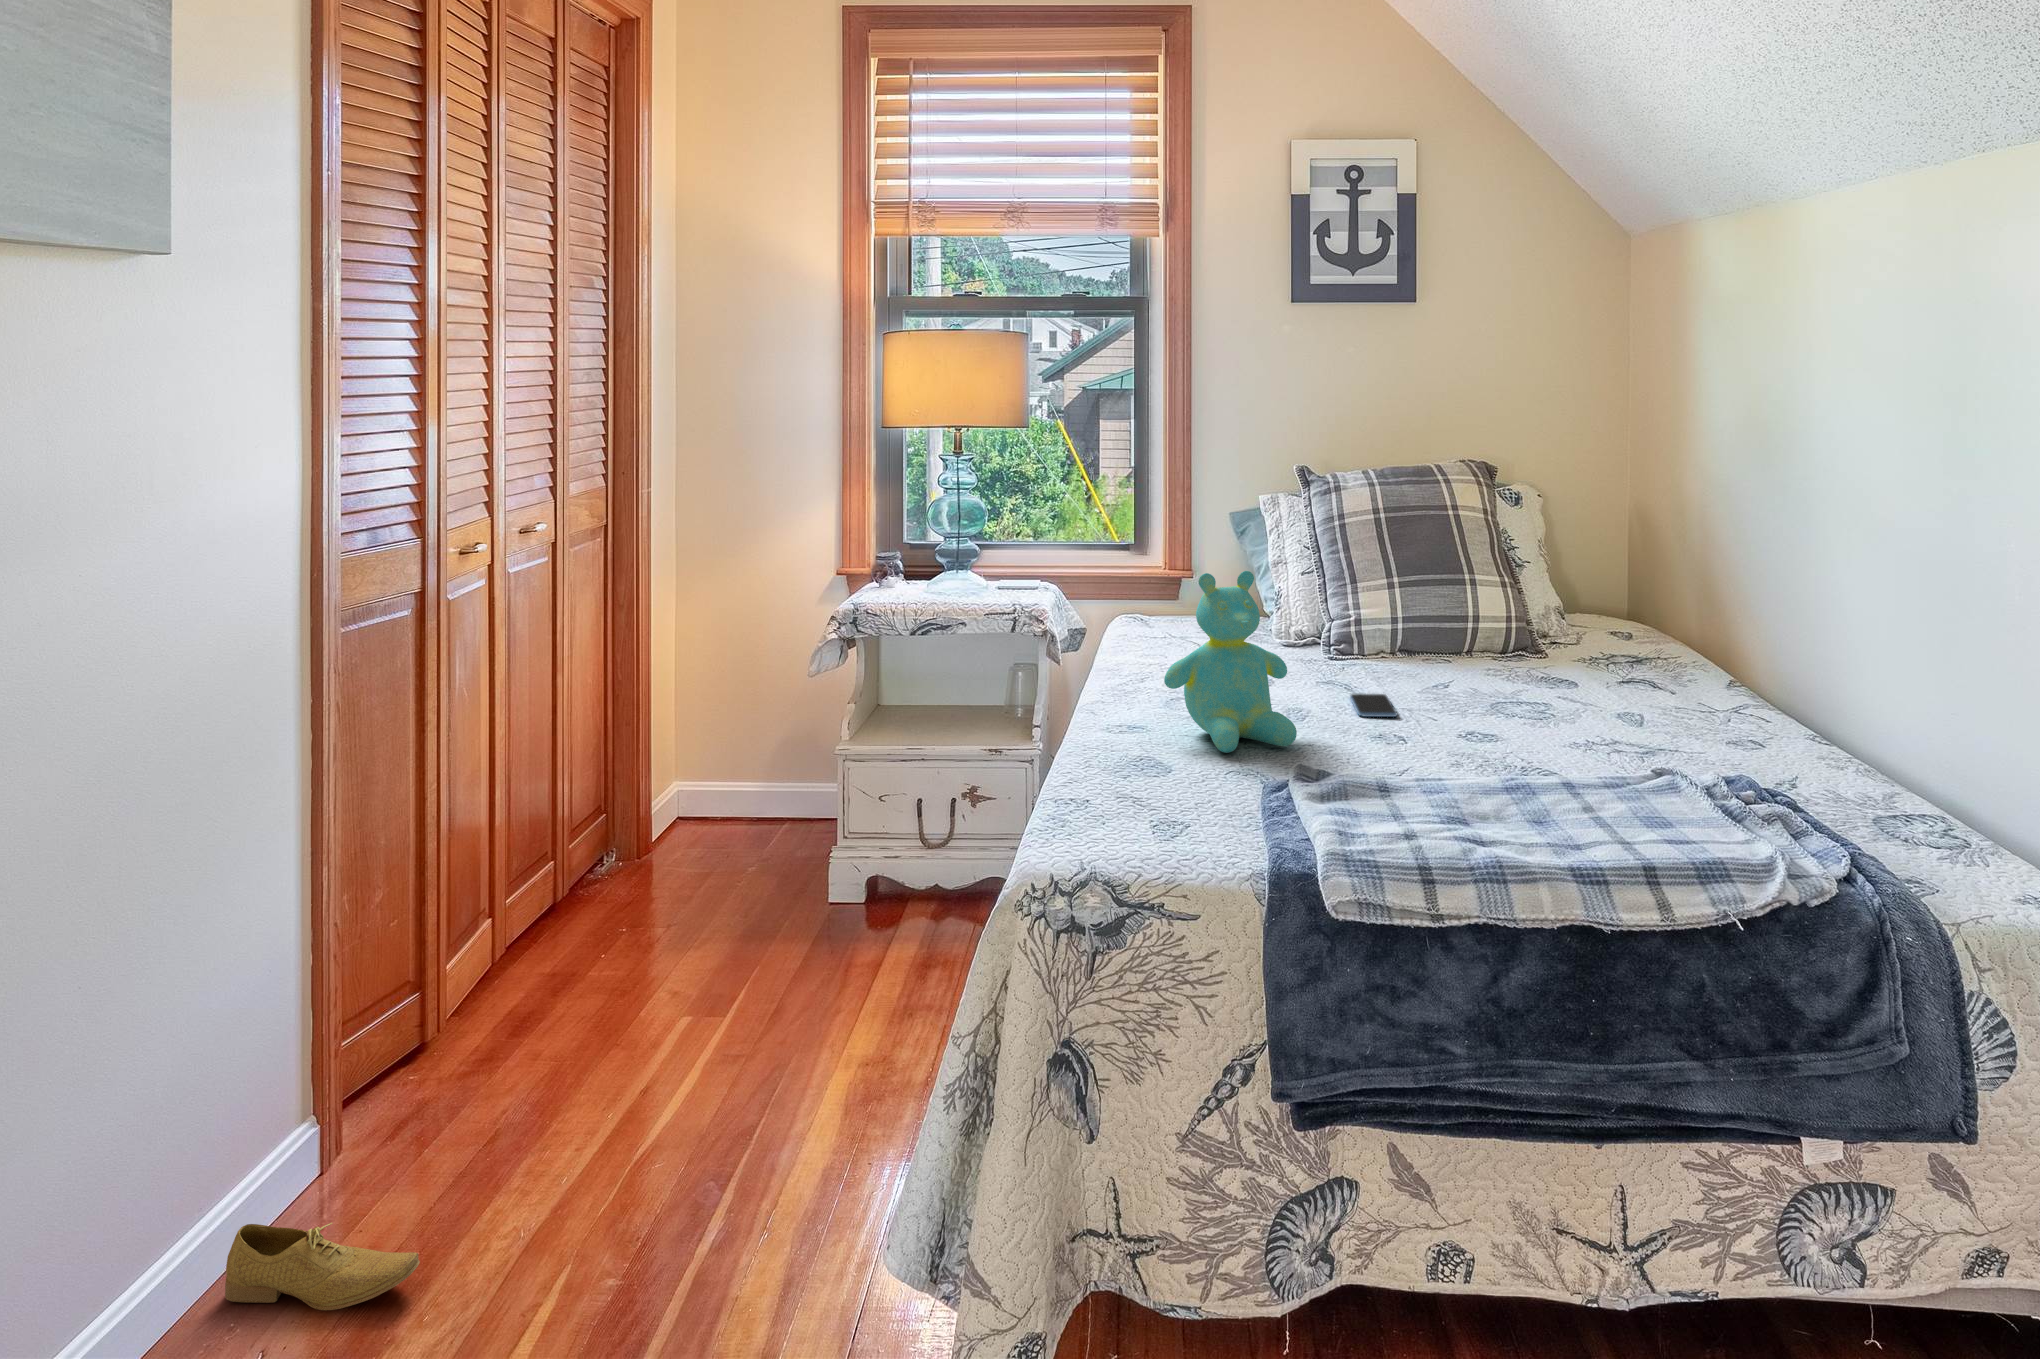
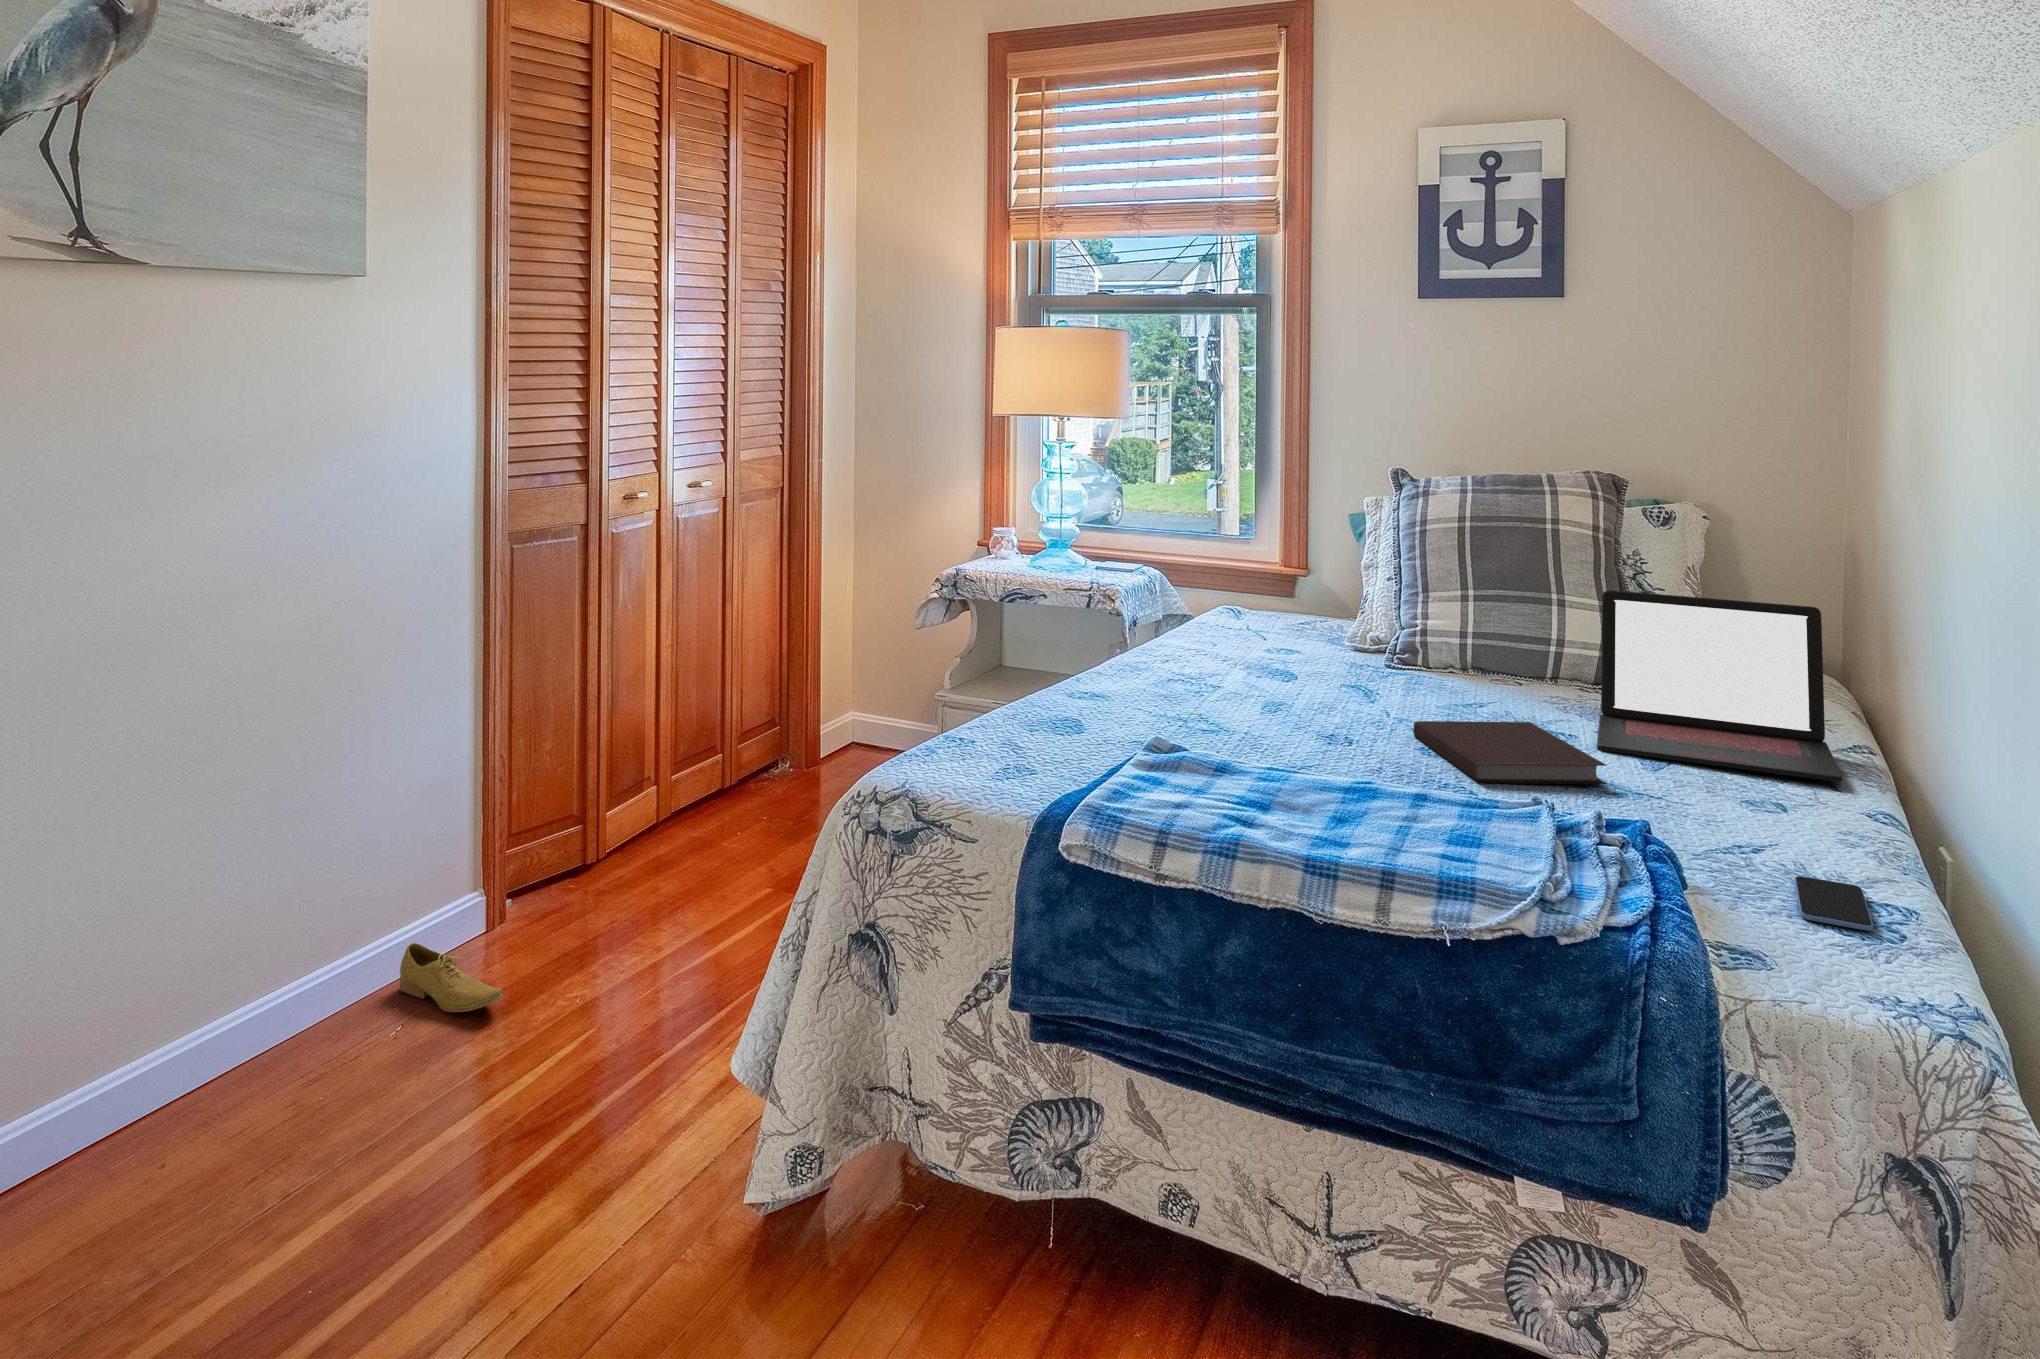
laptop: none [1541,566,1768,713] -> present [1597,590,1843,782]
teddy bear: present [1164,571,1297,753] -> none [1097,557,1227,728]
smartphone: present [1350,694,1397,717] -> present [1794,876,1873,931]
notebook: none [1452,695,1641,760] -> present [1414,721,1606,784]

